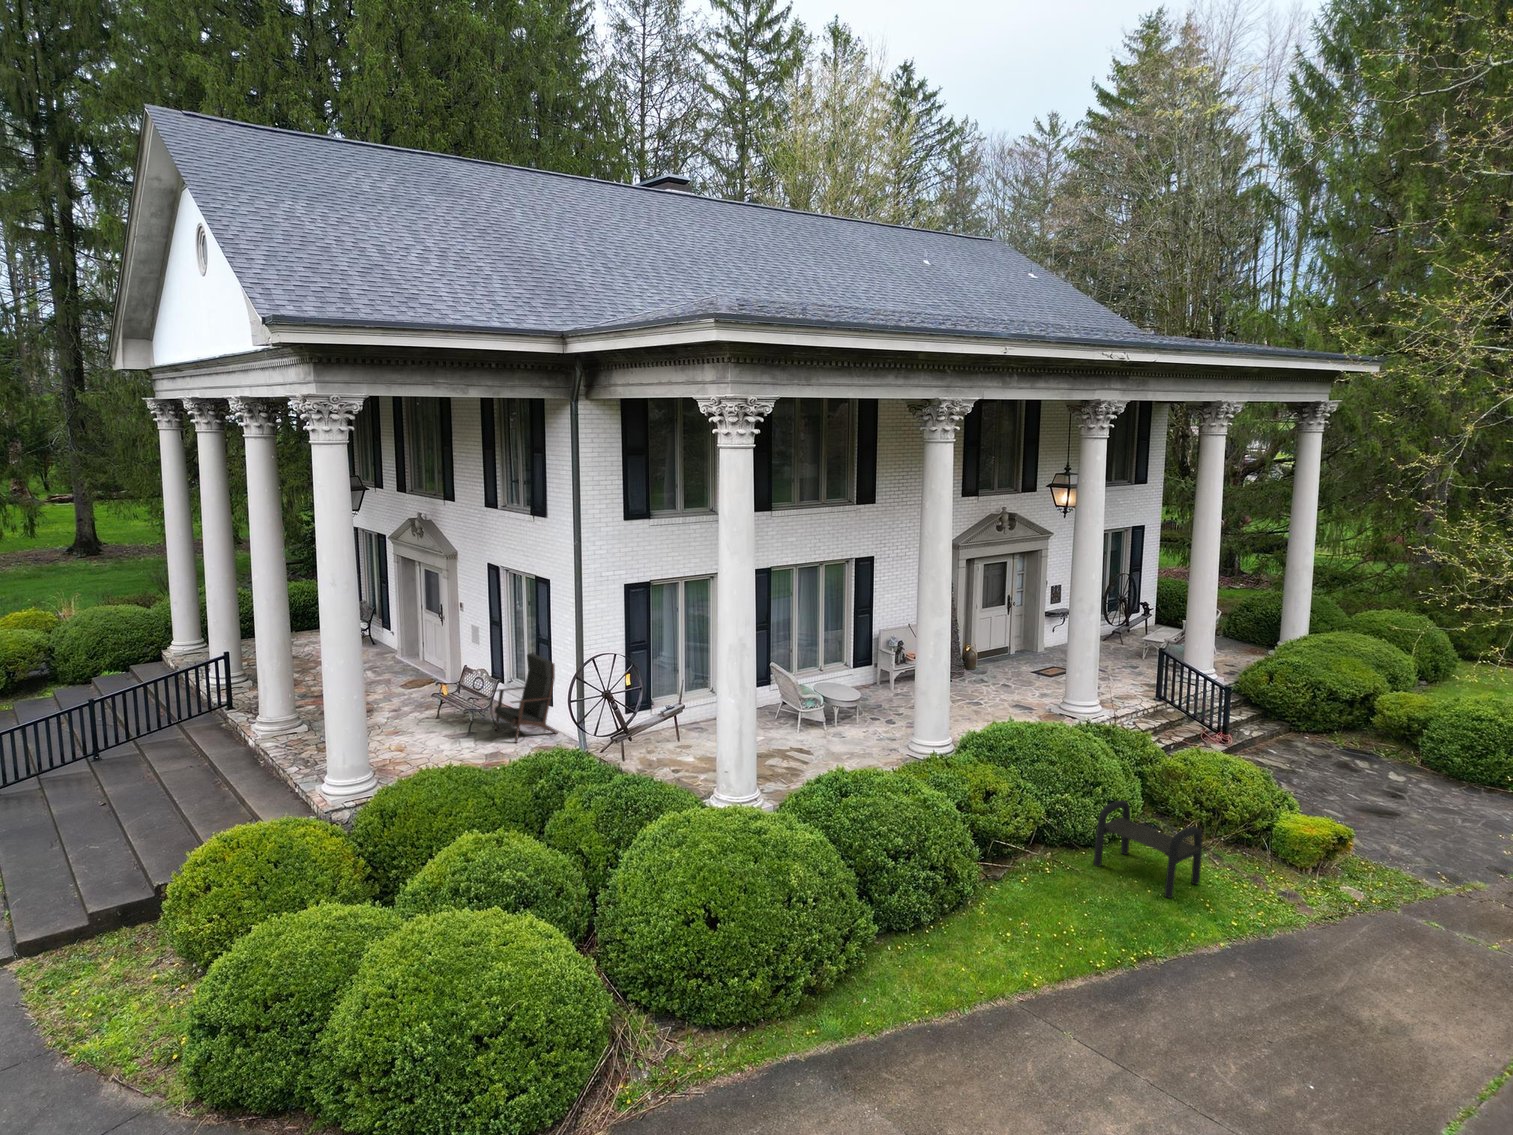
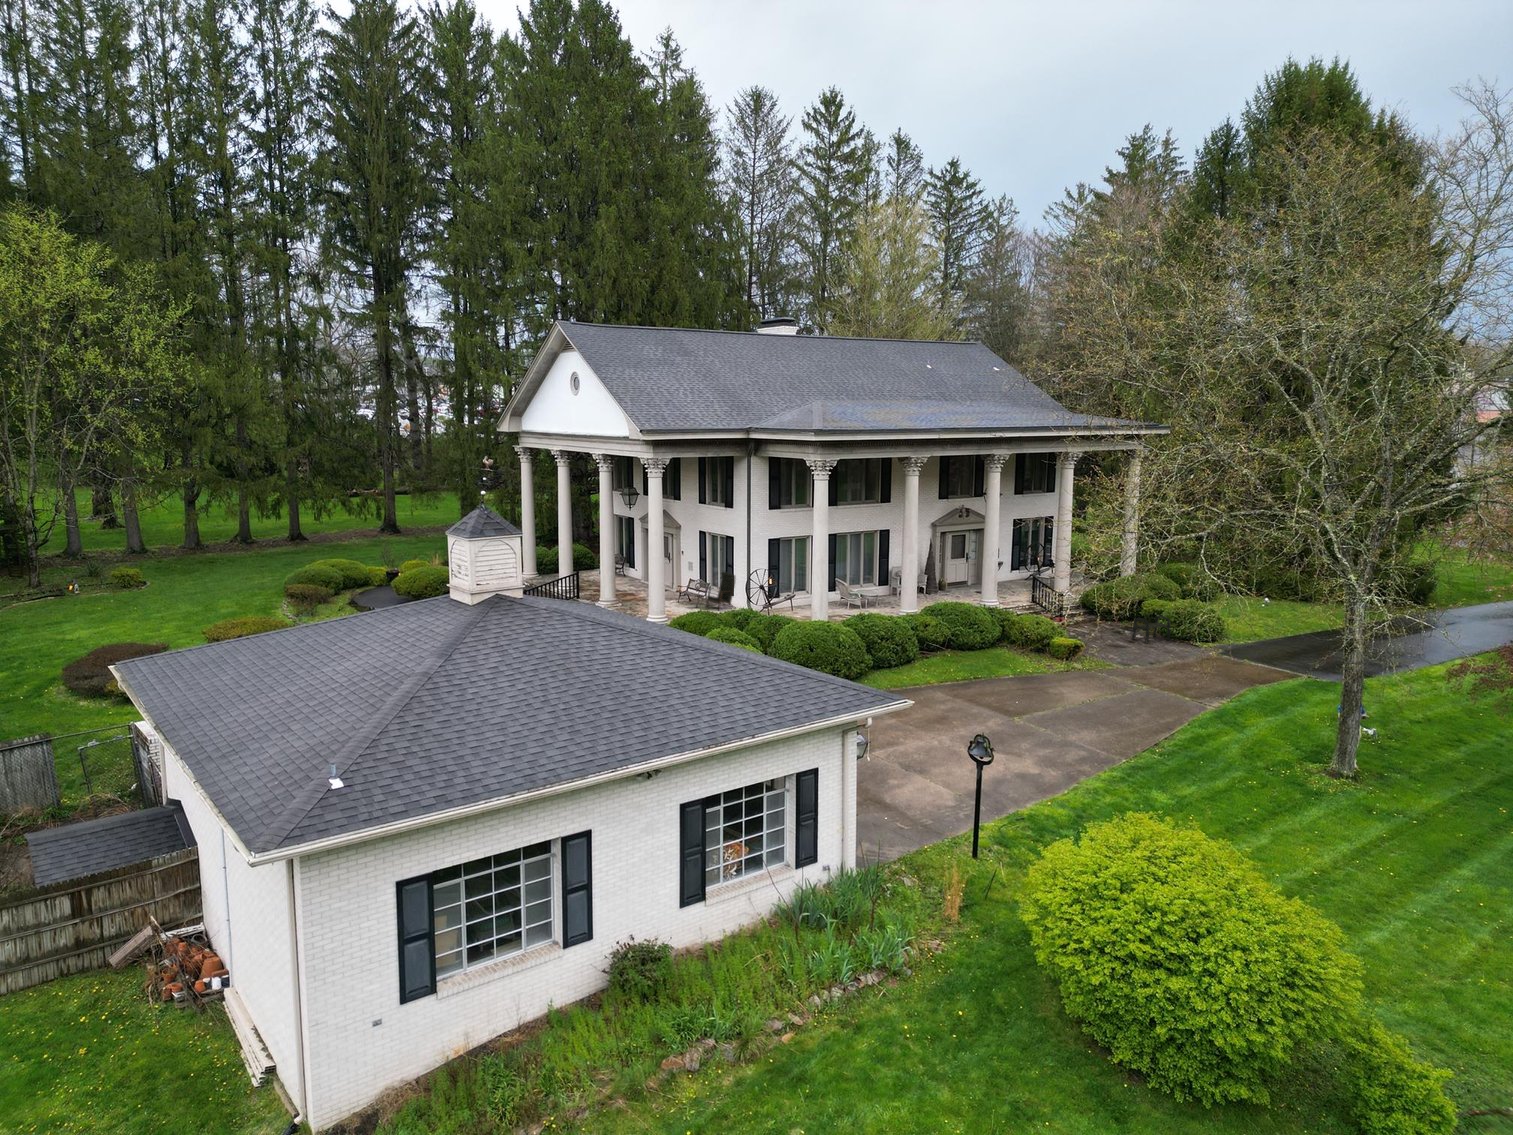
bench: present [1094,800,1202,898] -> present [1132,615,1171,643]

